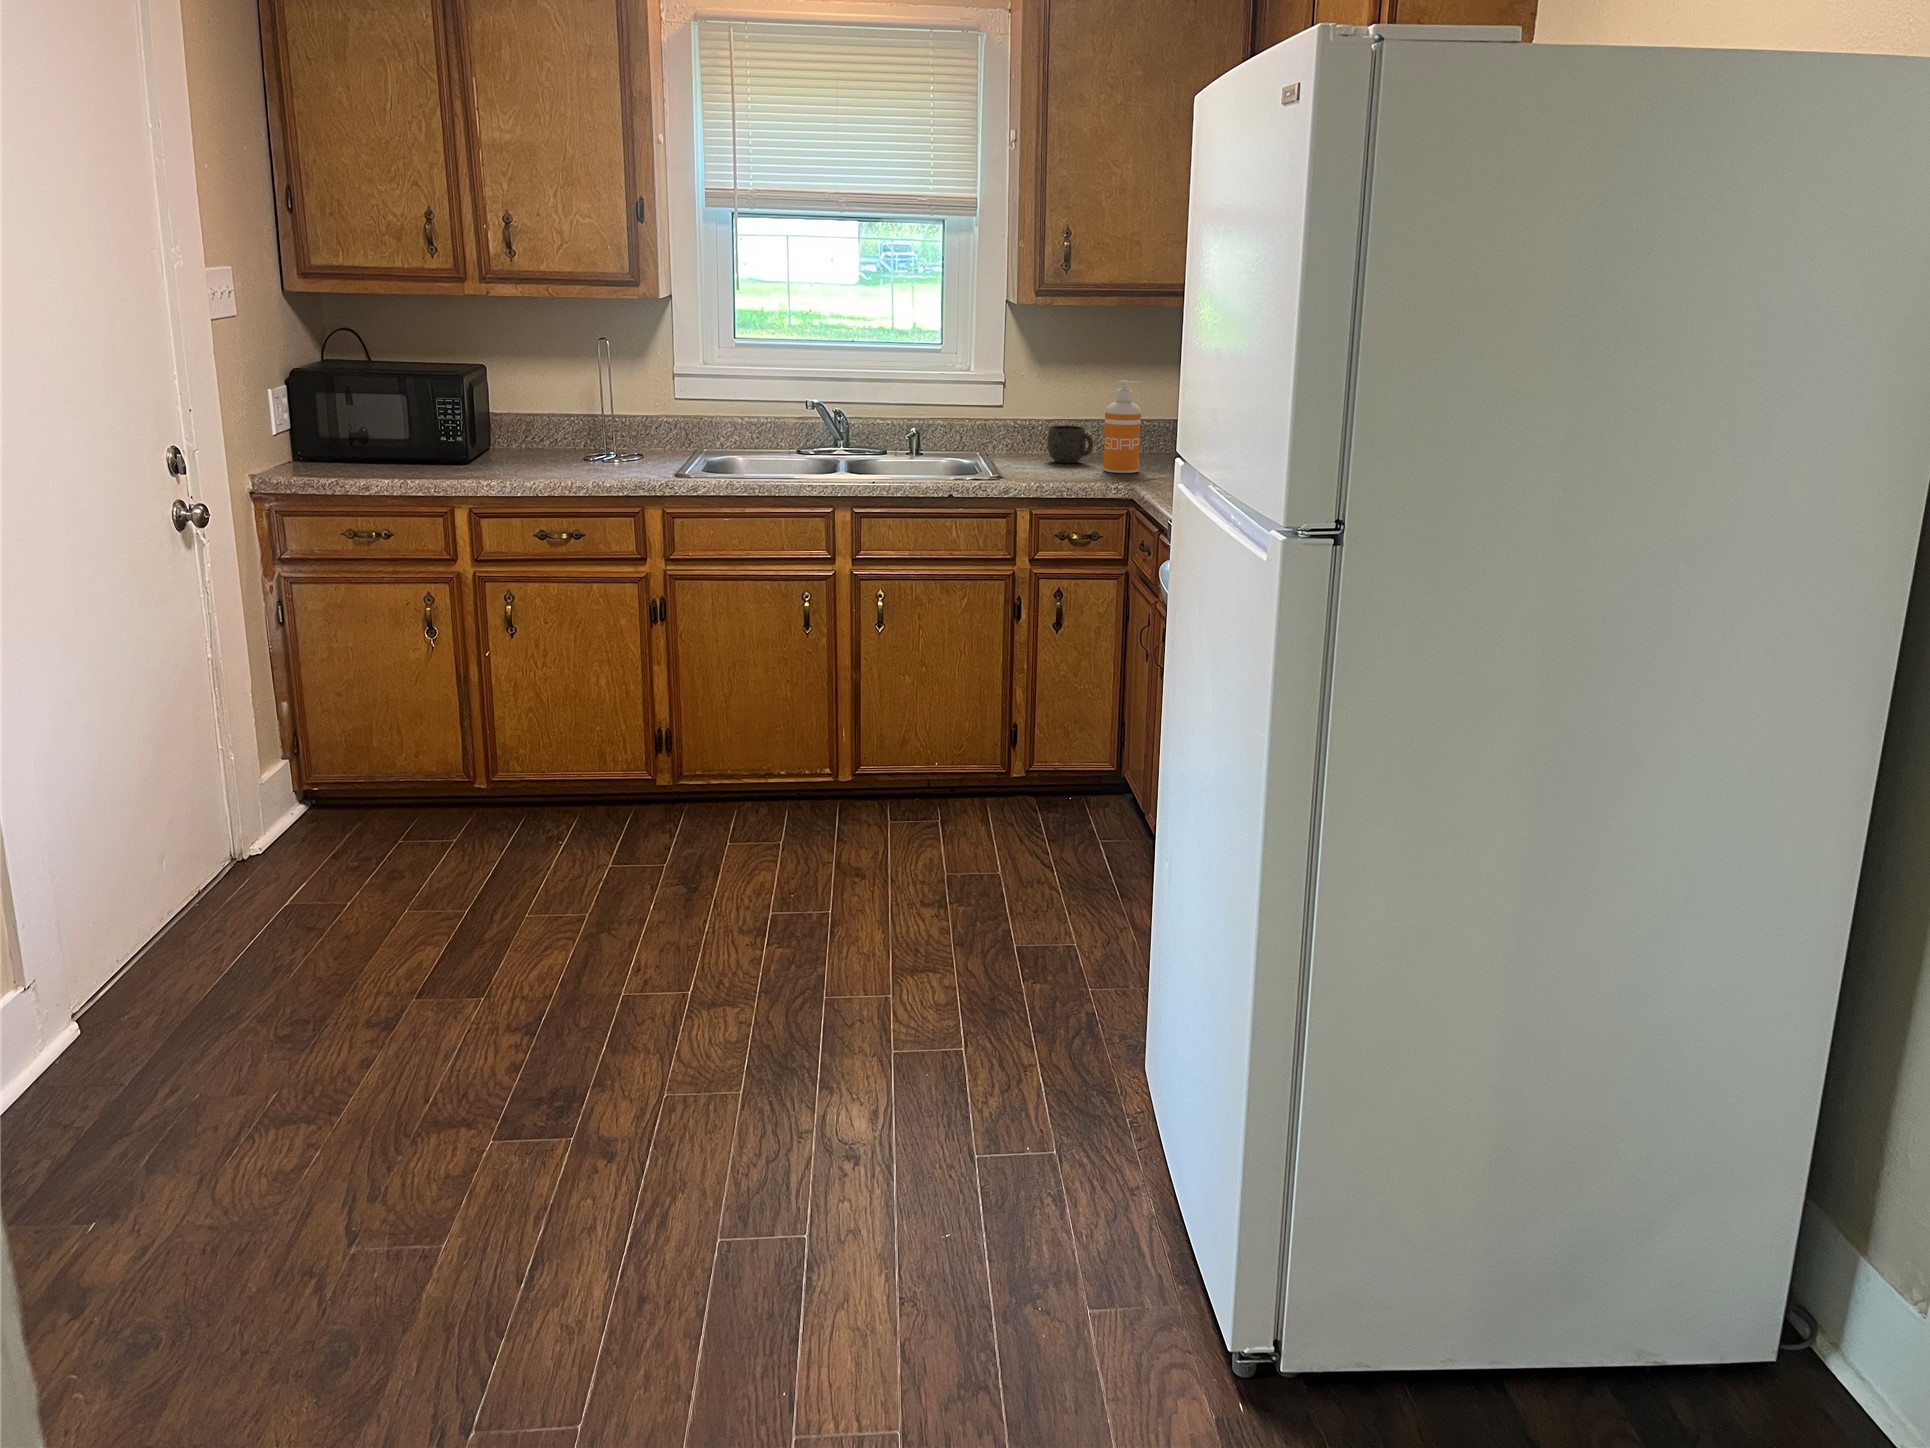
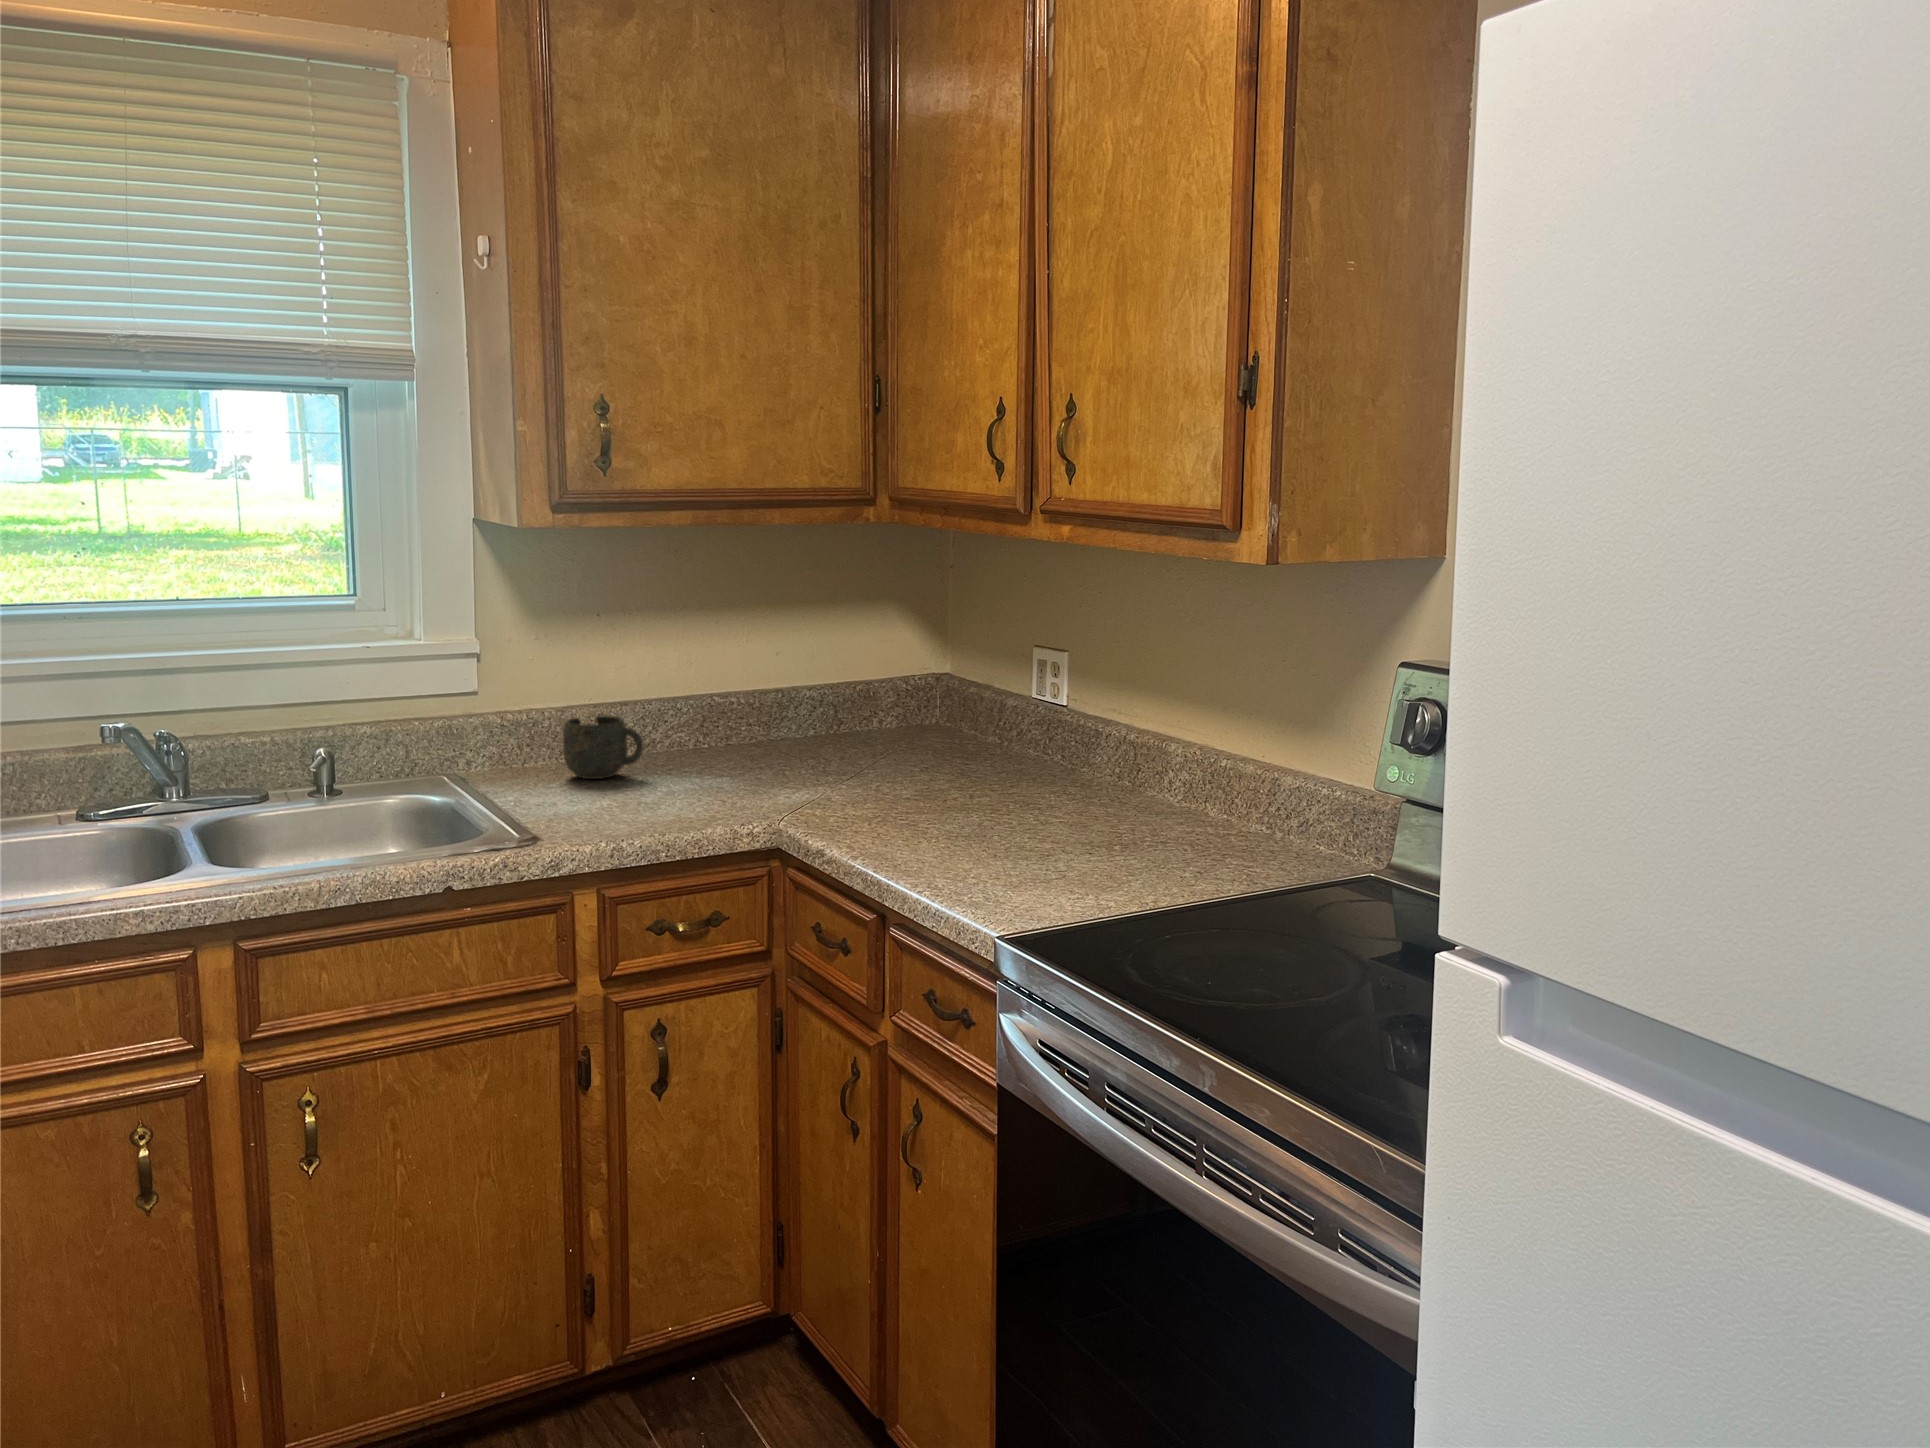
soap dispenser: present [1103,380,1141,473] -> none [673,642,735,793]

